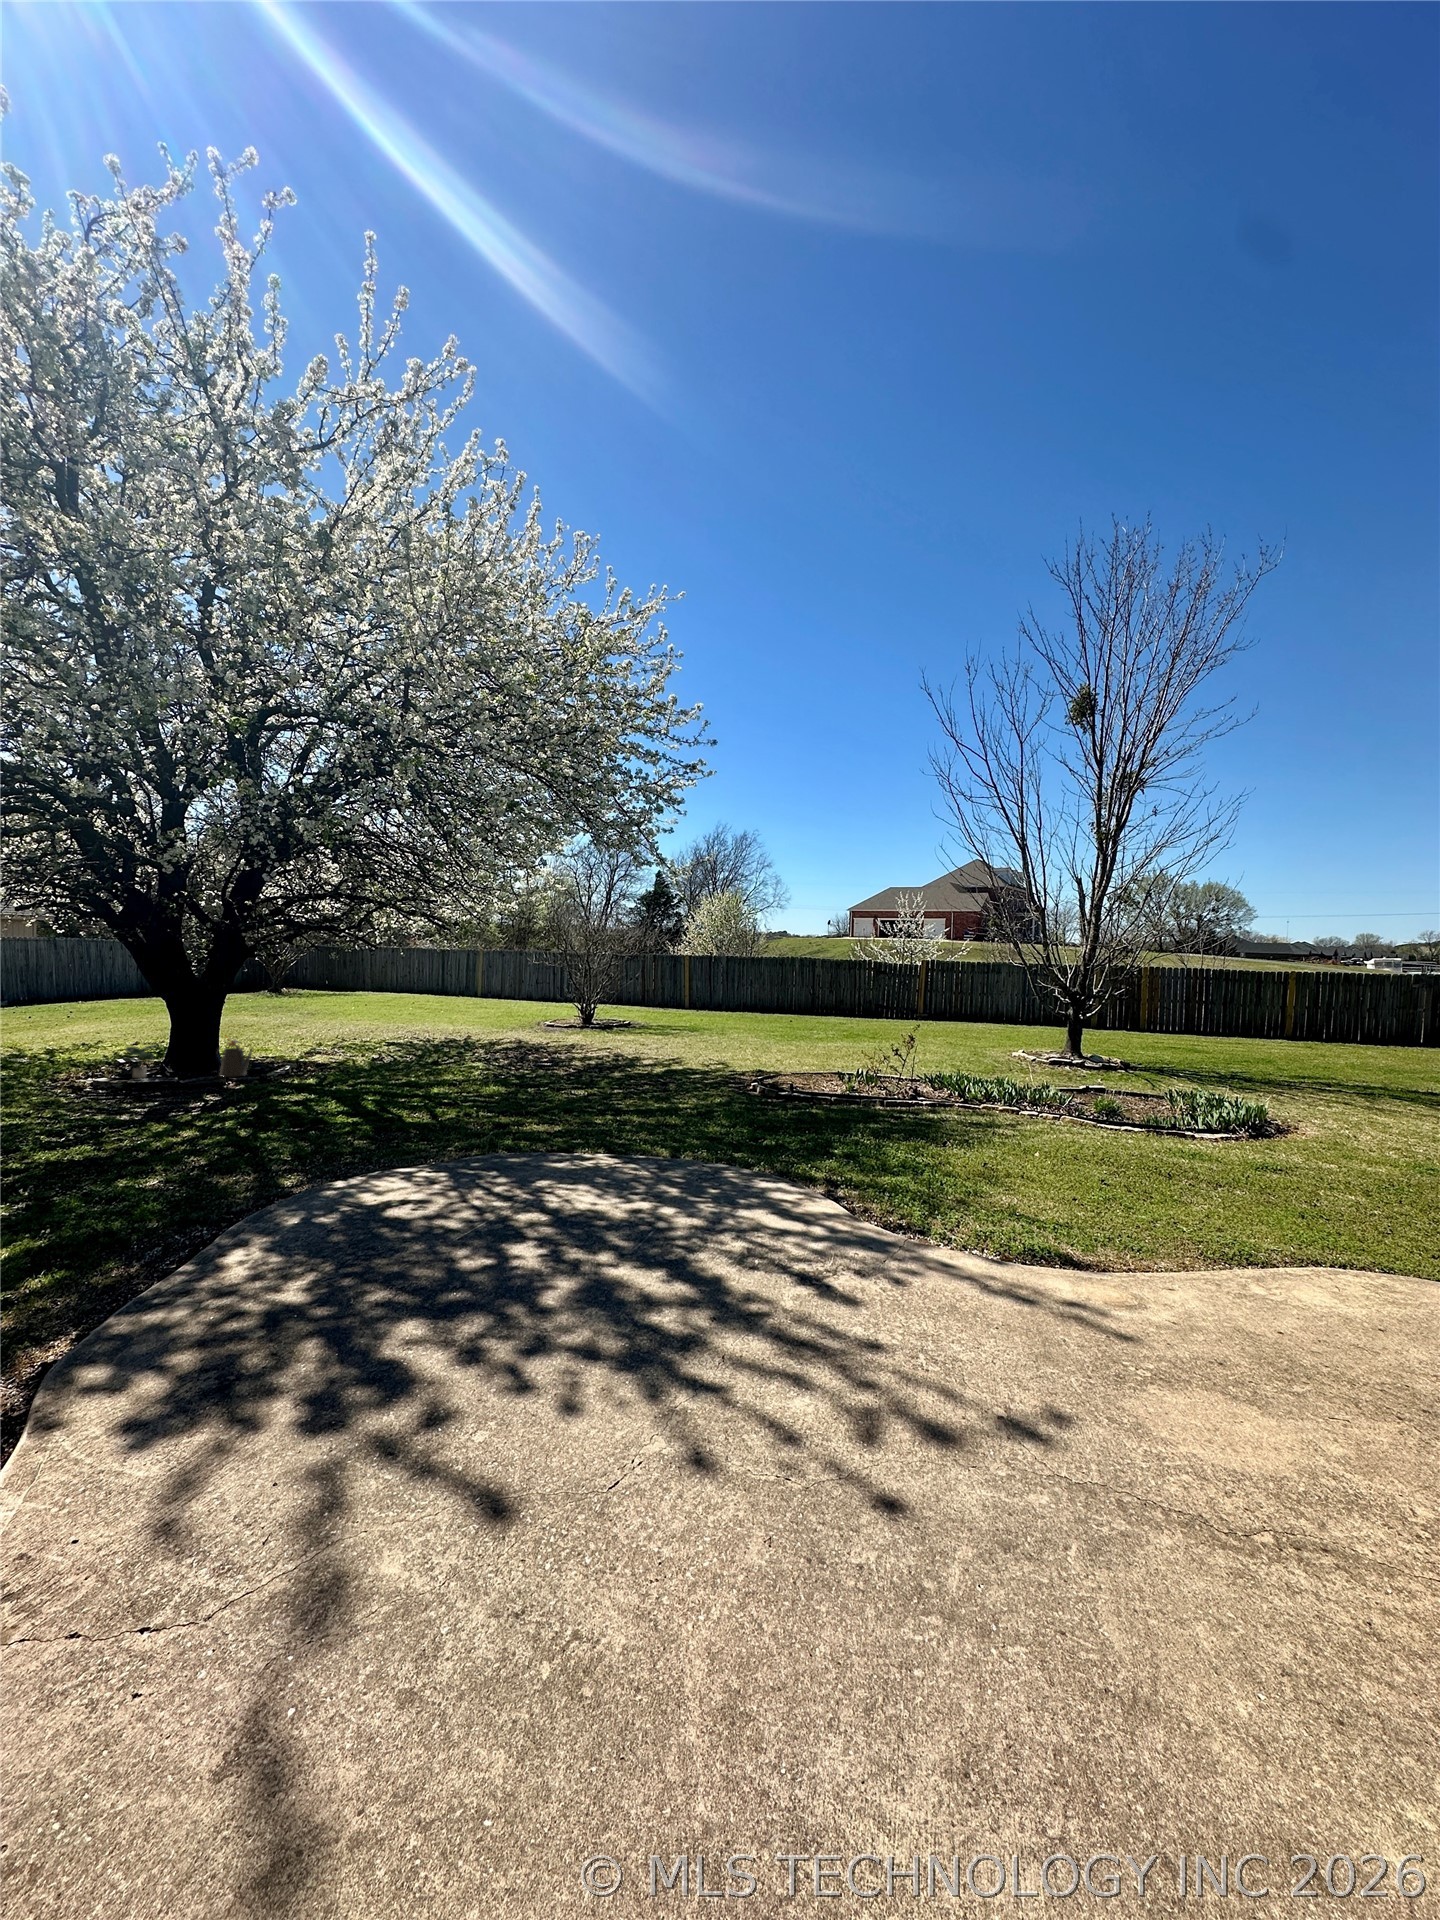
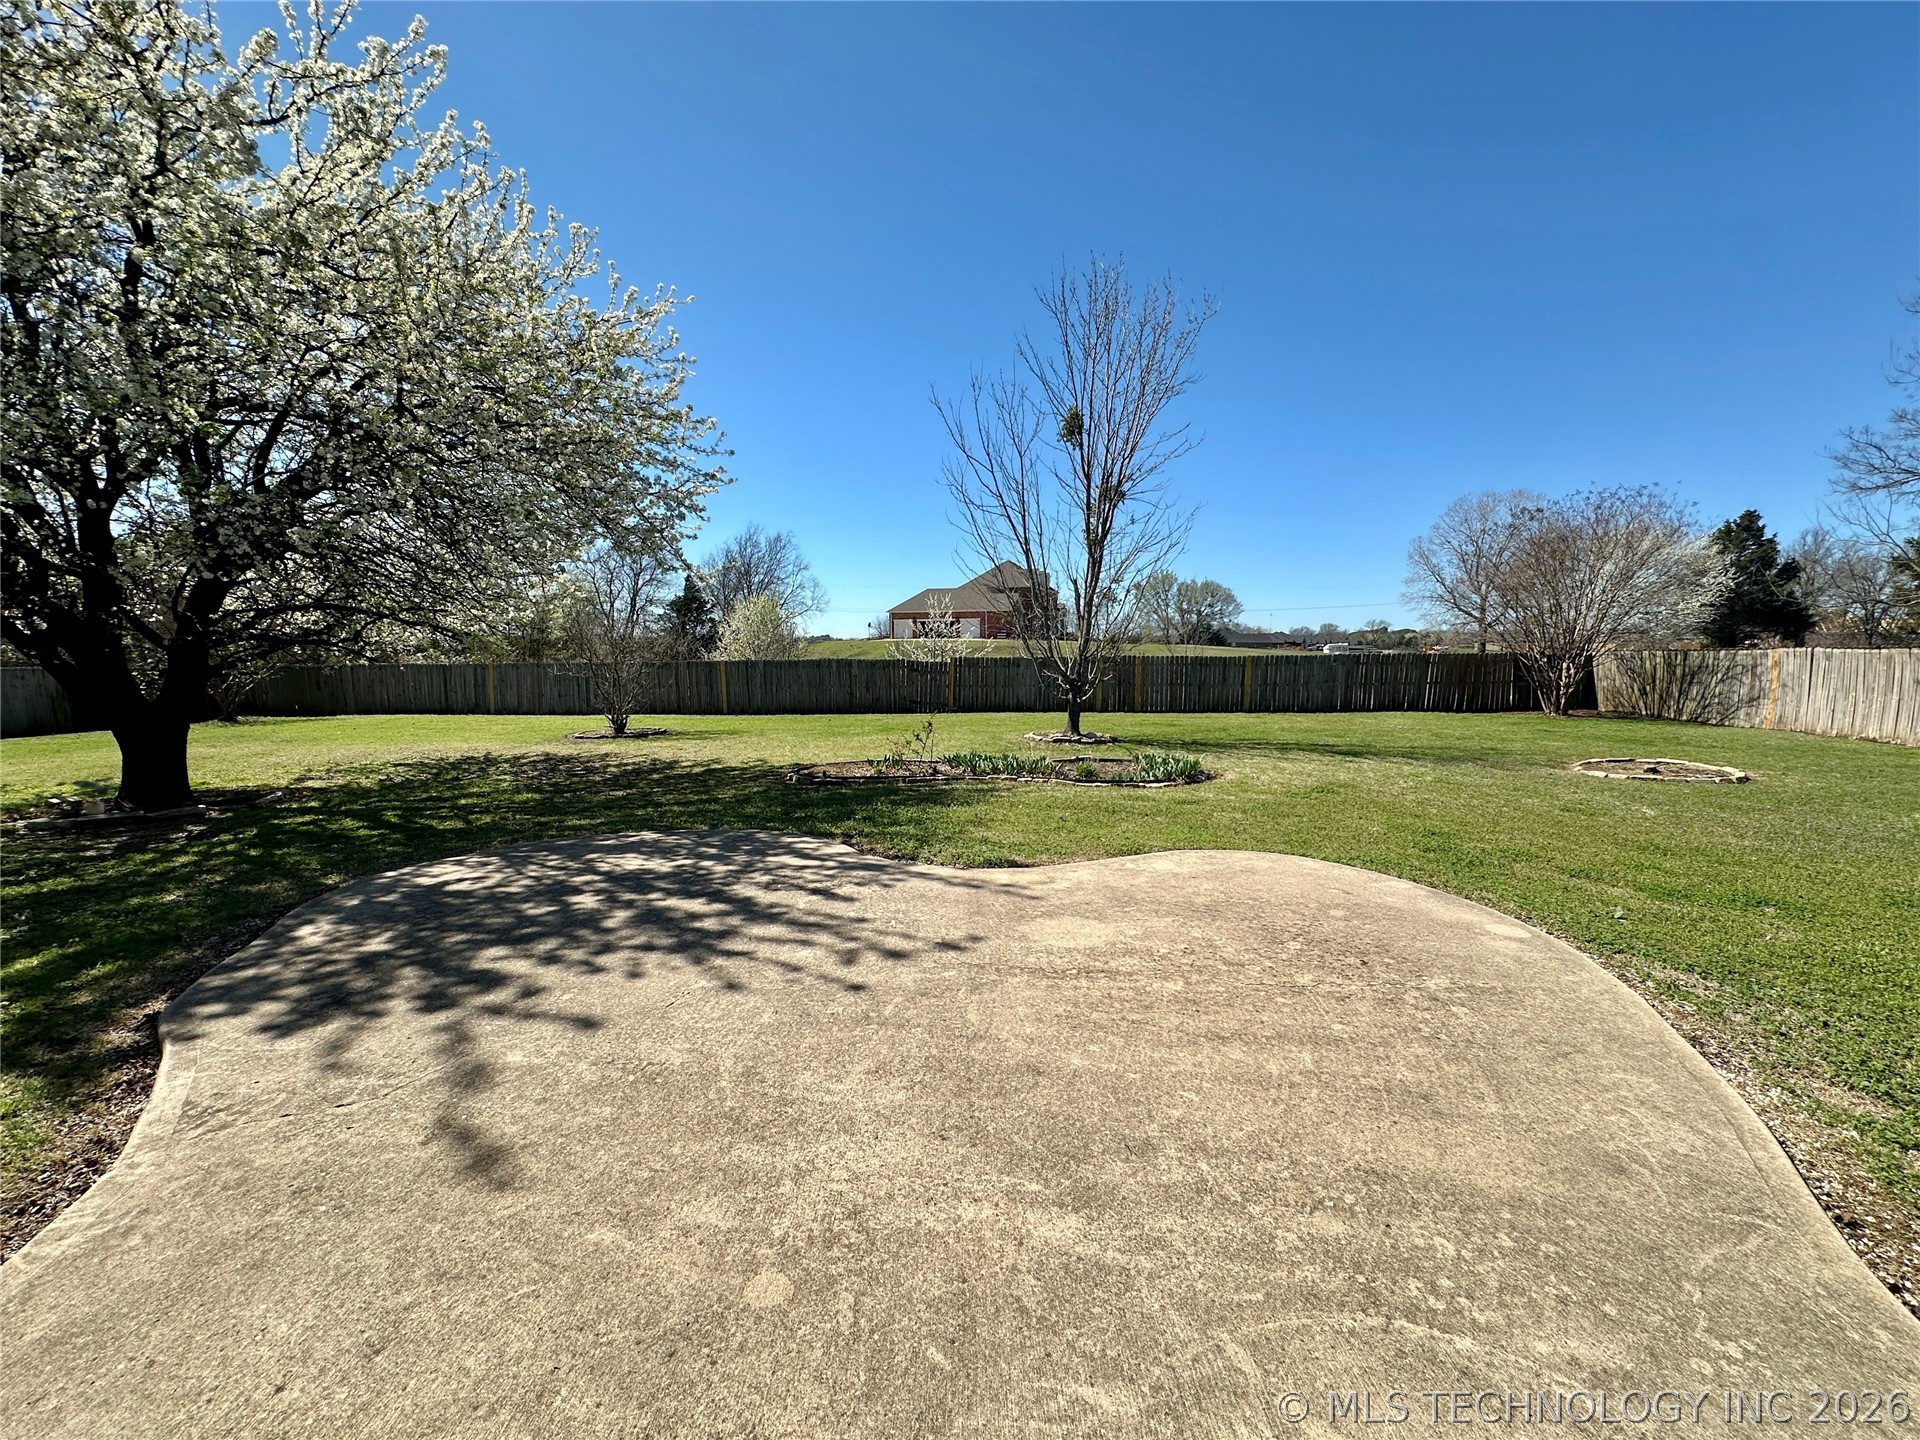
watering can: present [218,1037,252,1077] -> none [192,761,239,806]

